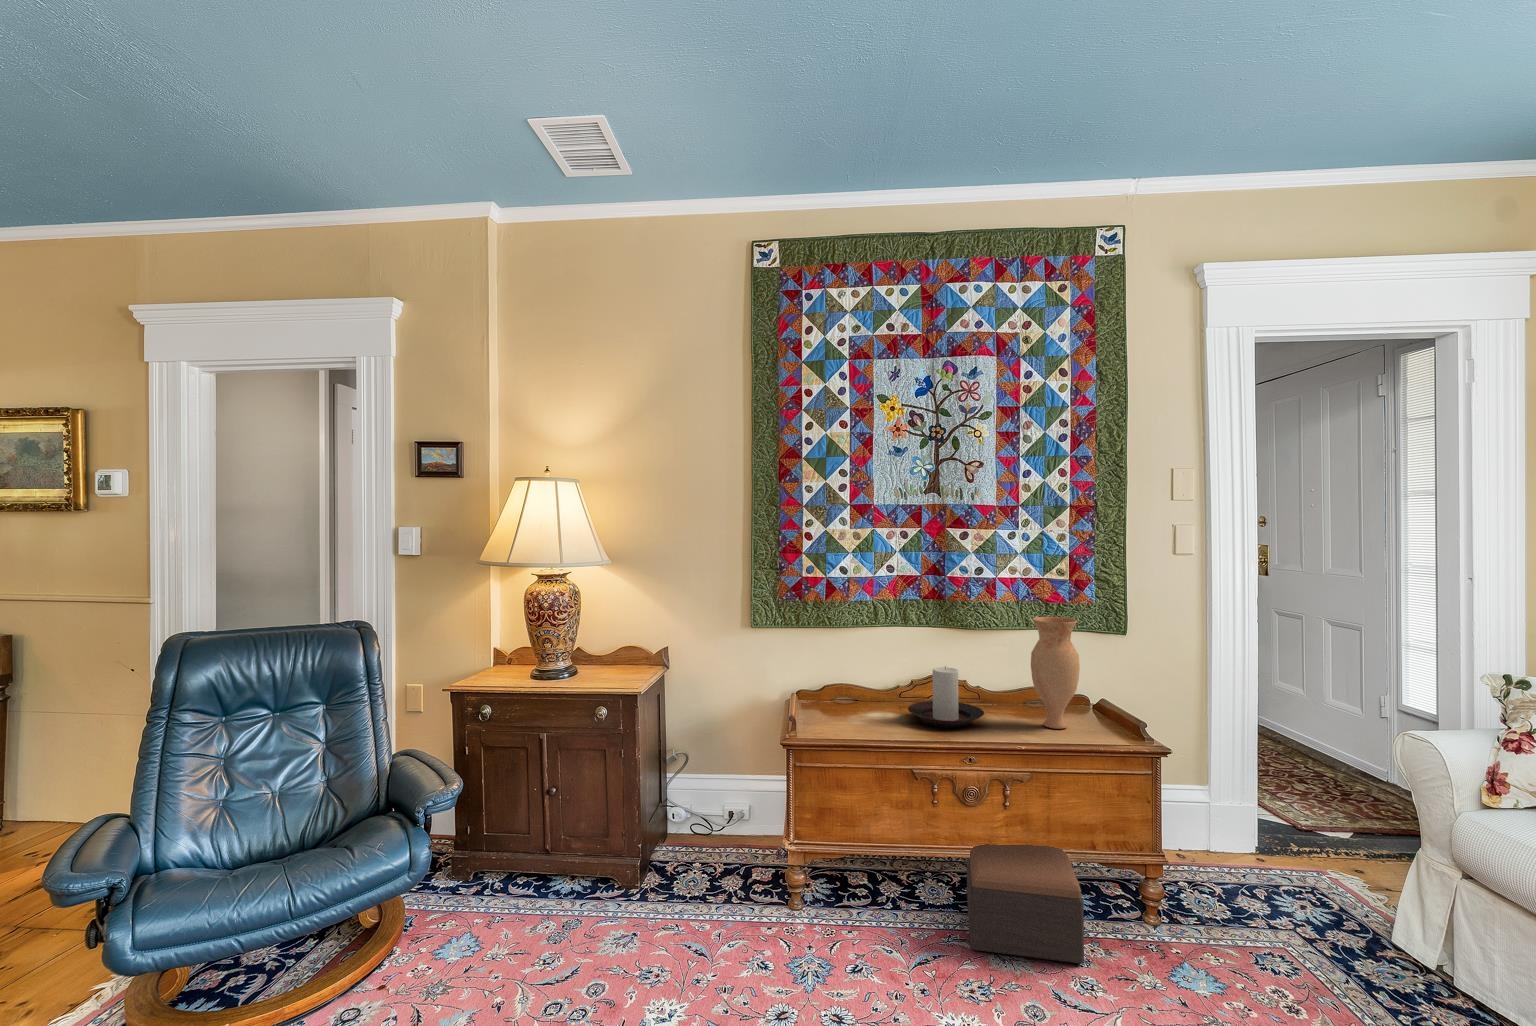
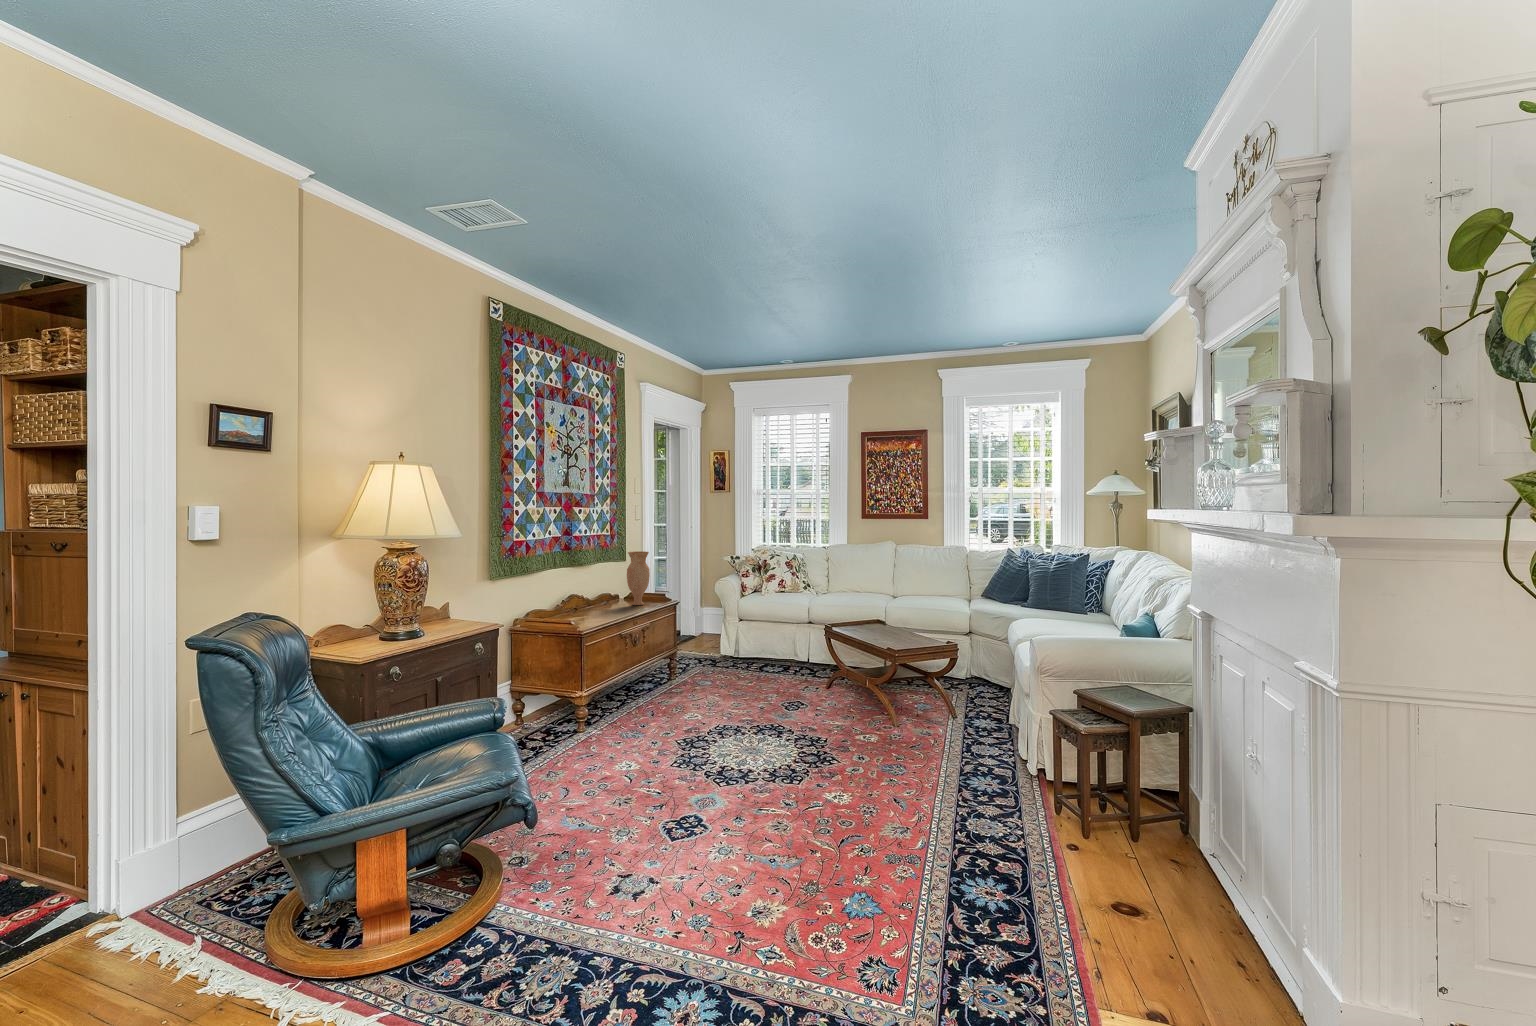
candle holder: present [908,666,984,728] -> none [584,582,626,615]
footstool: present [967,844,1084,964] -> none [623,656,689,706]

